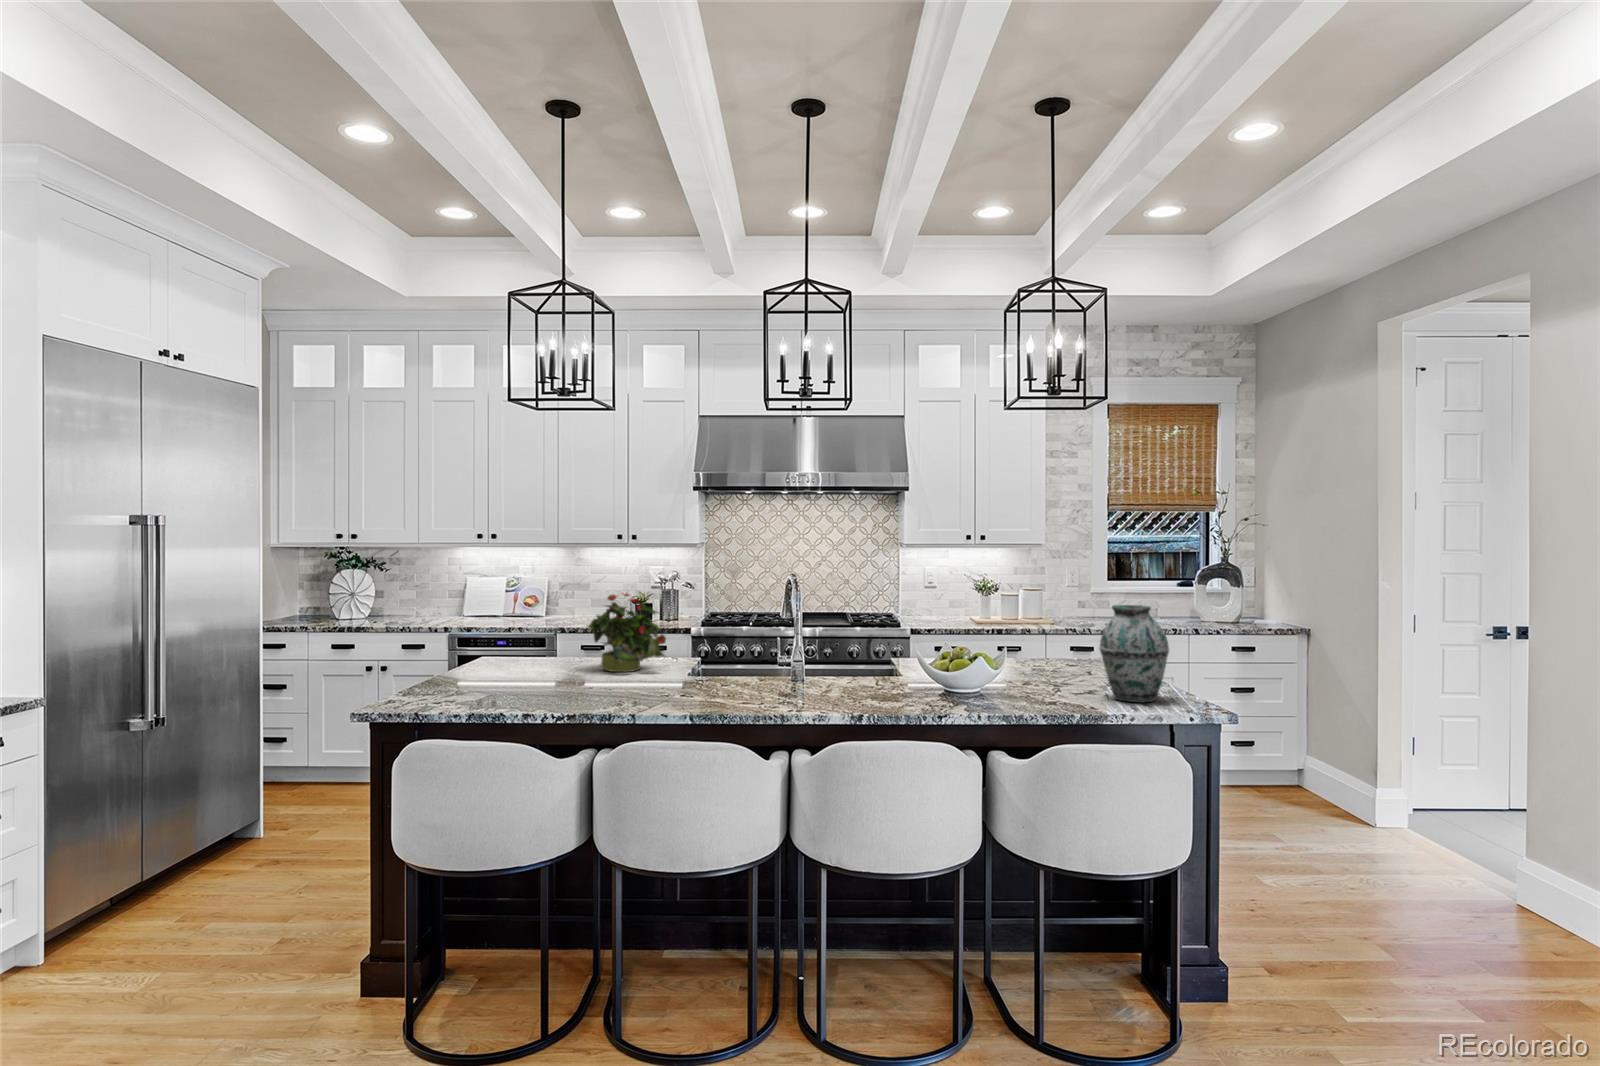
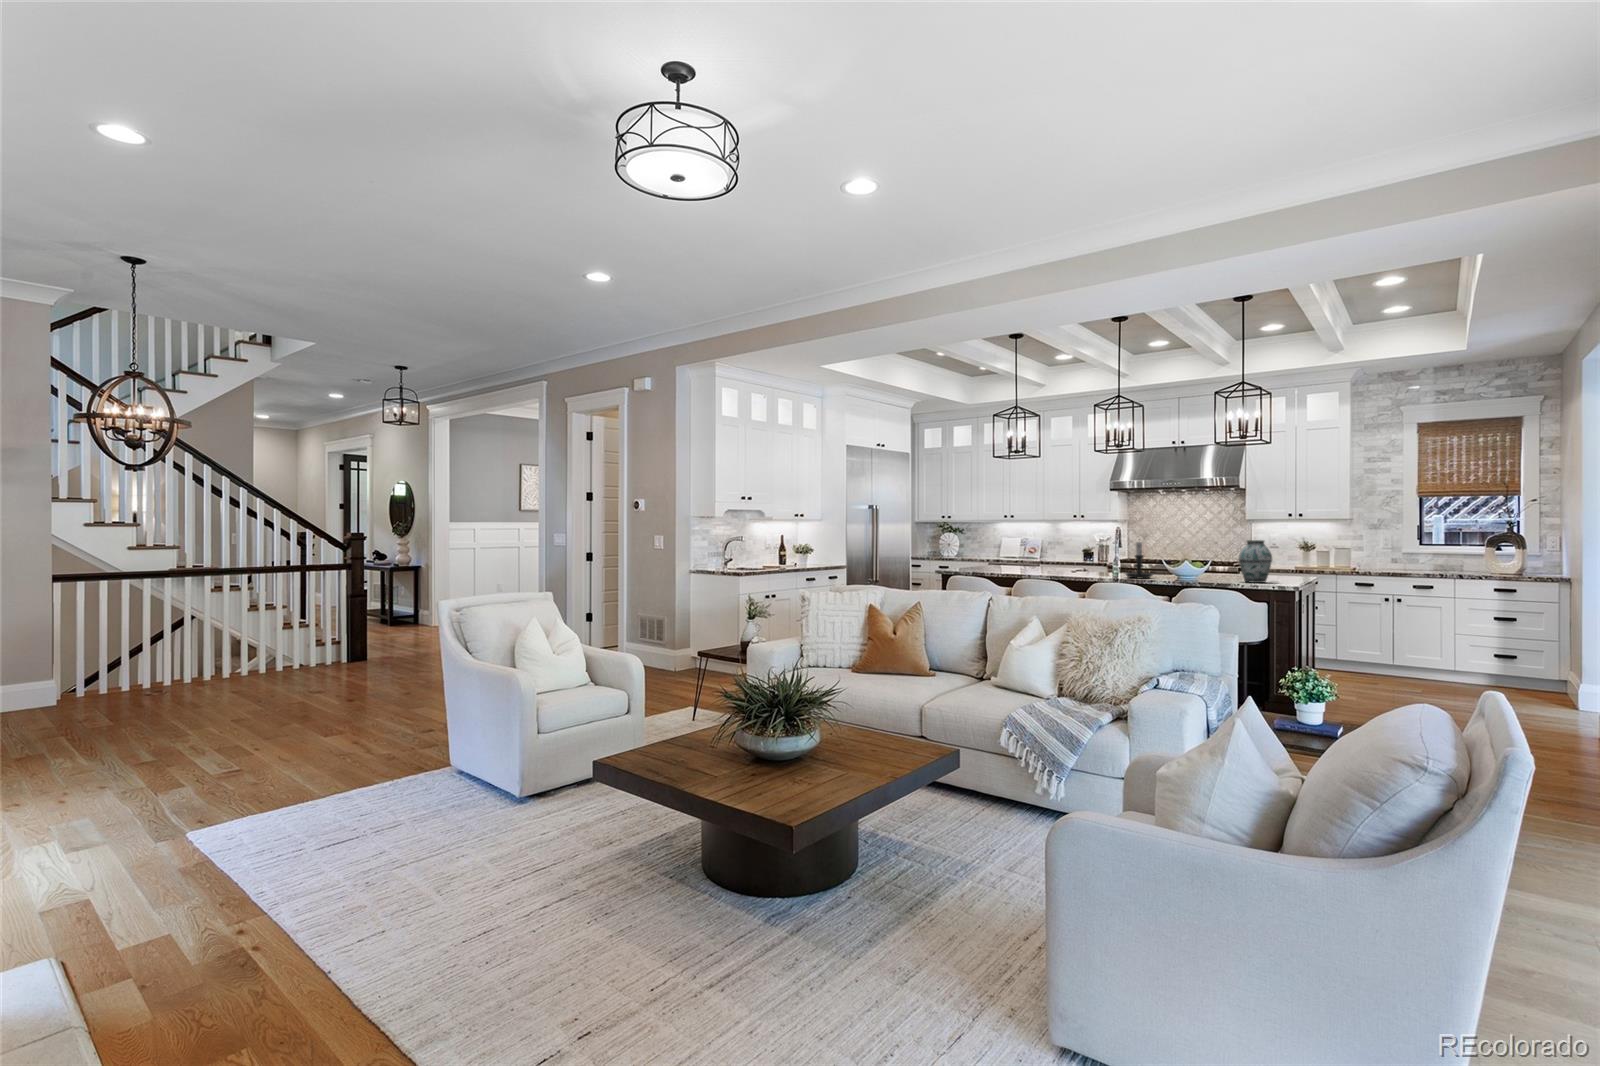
potted plant: present [588,592,666,672] -> none [1031,537,1066,571]
candle holder: none [861,607,928,703] -> present [1125,542,1153,579]

